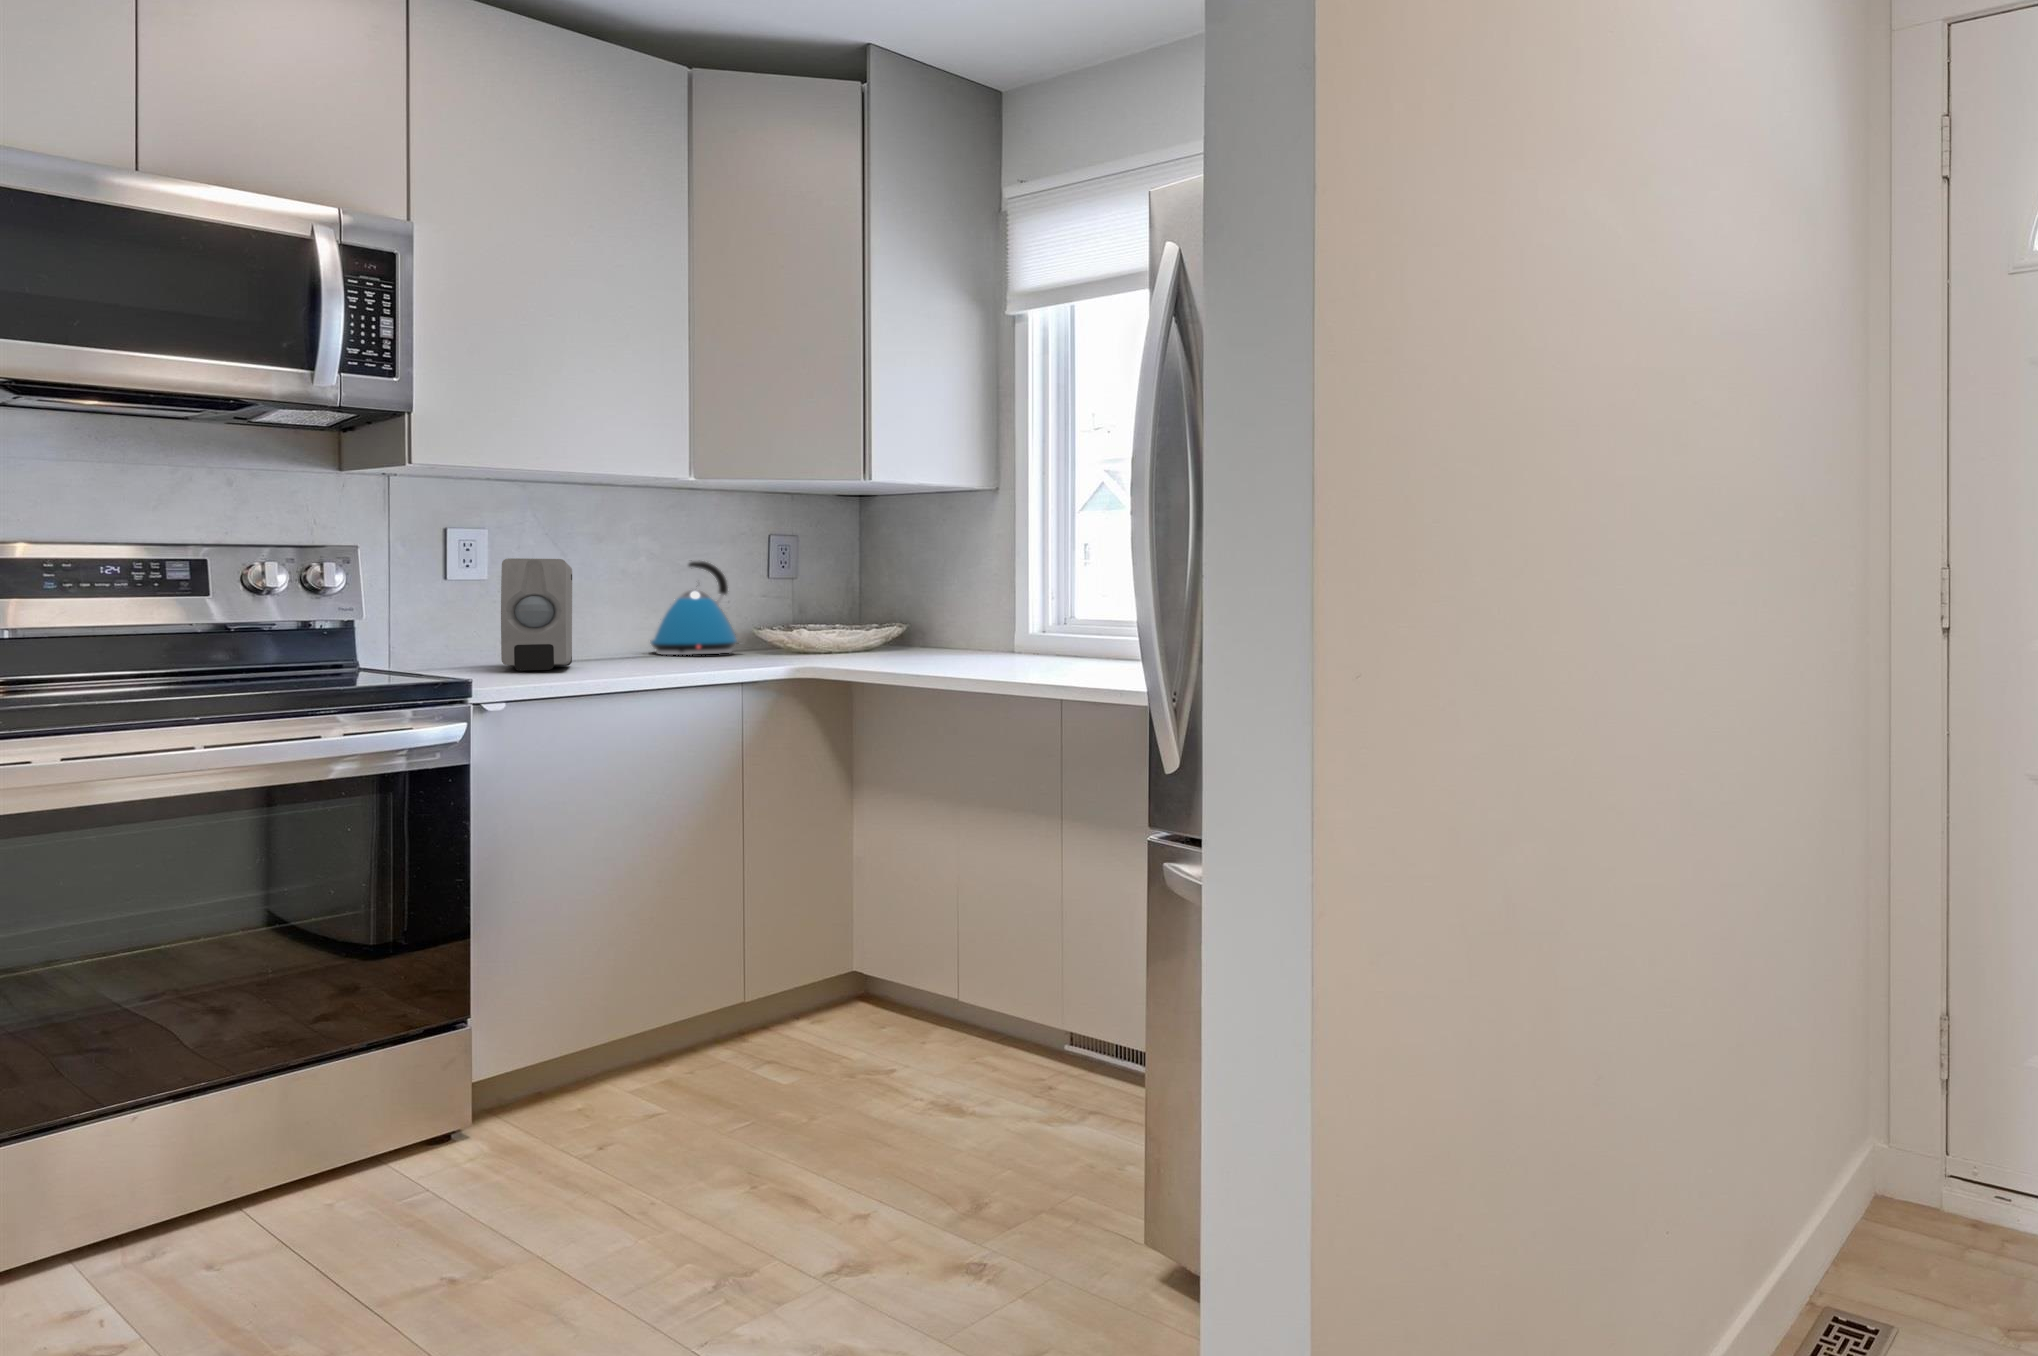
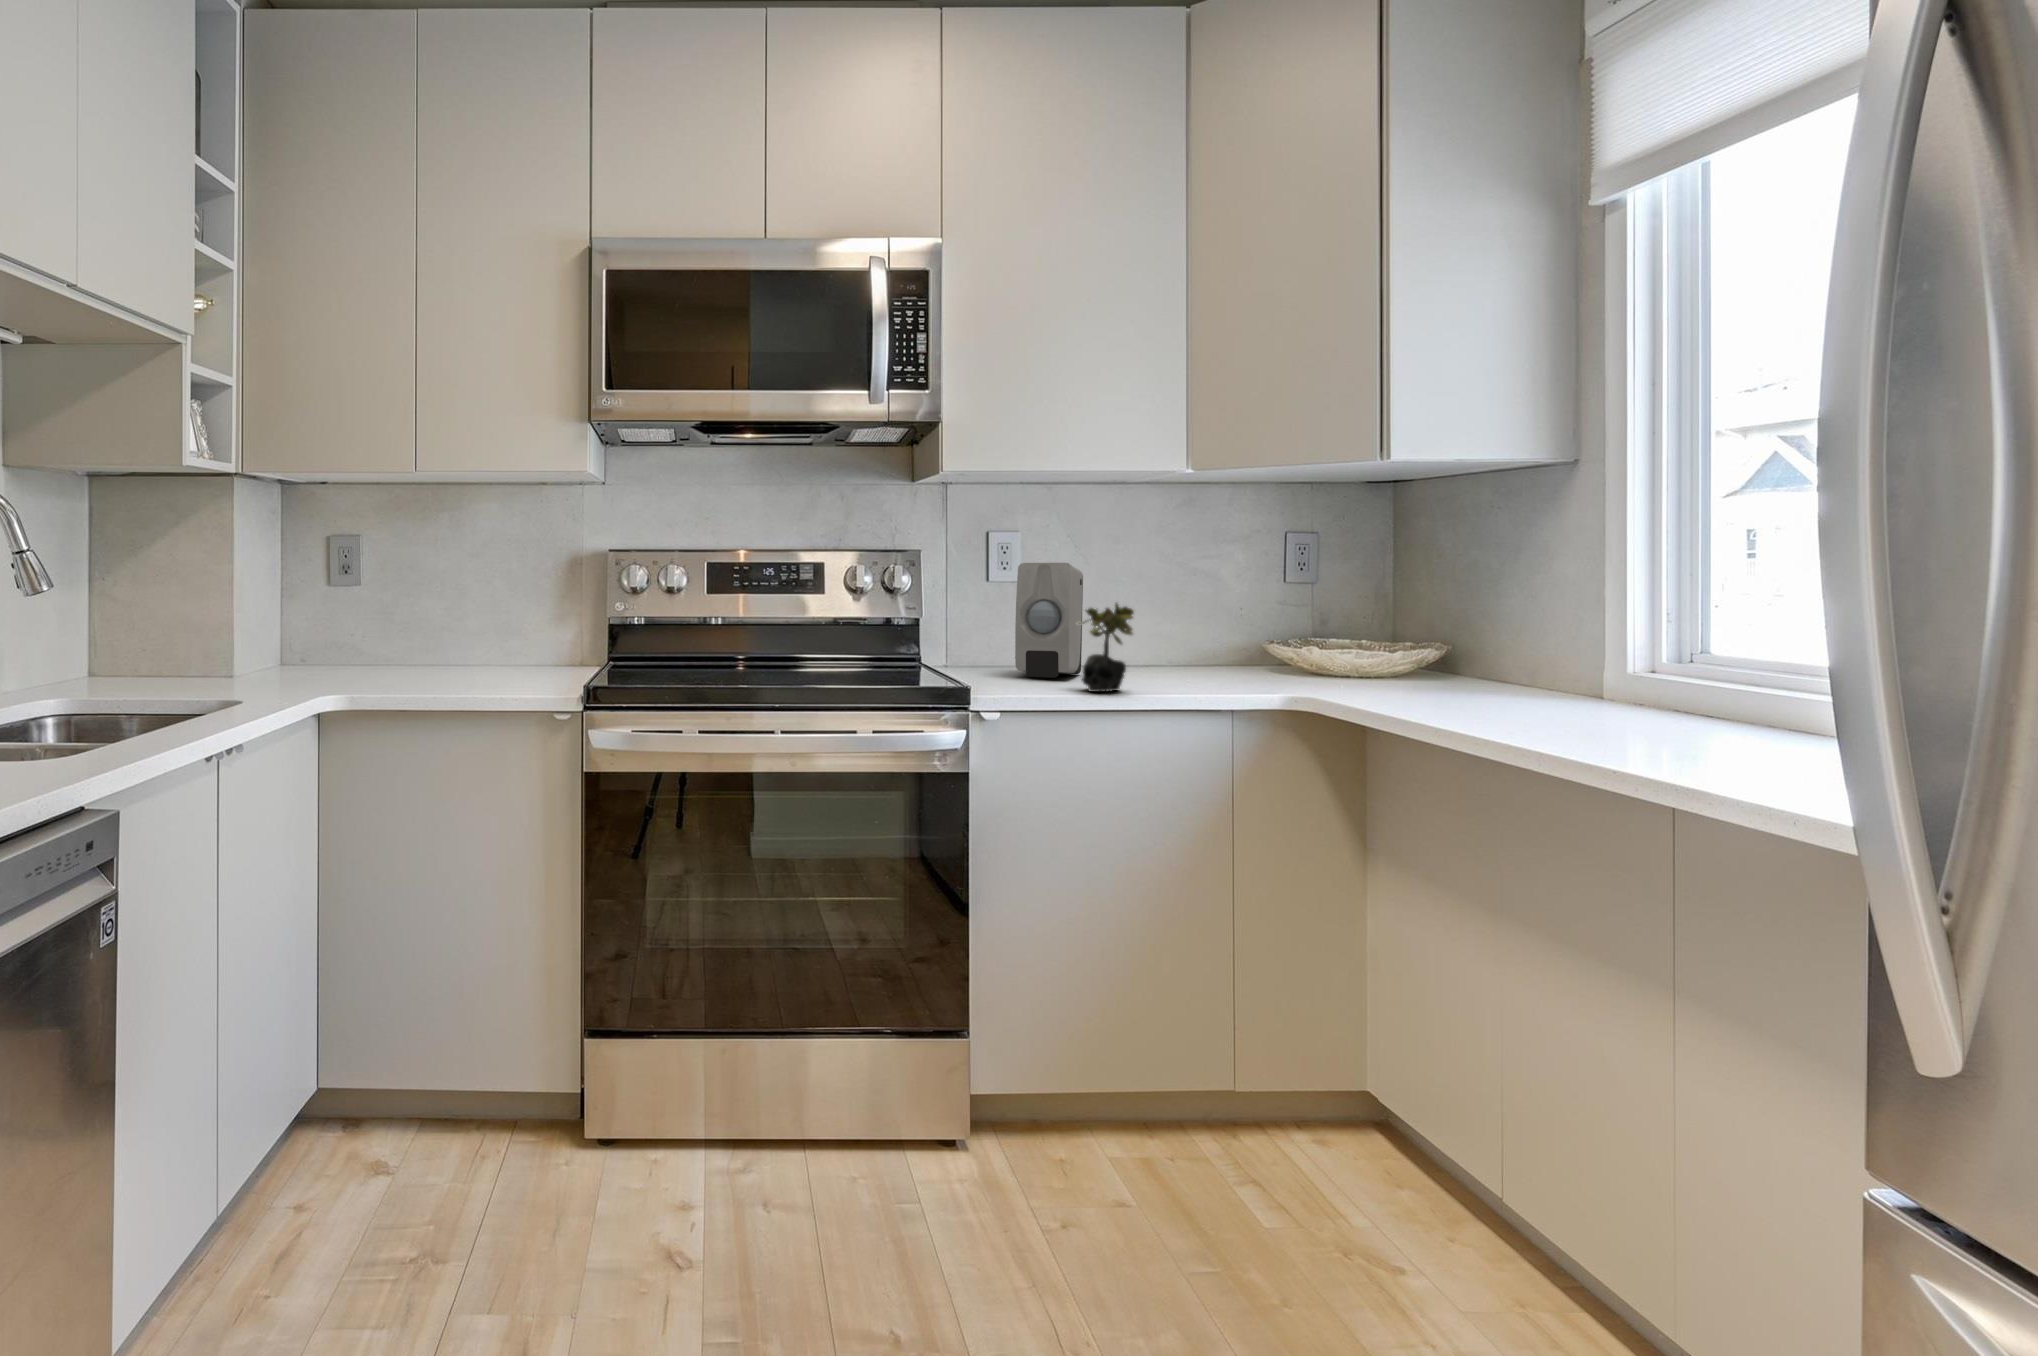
kettle: present [650,561,738,655] -> none [1164,564,1261,669]
succulent plant: none [580,597,645,680] -> present [1077,603,1134,692]

